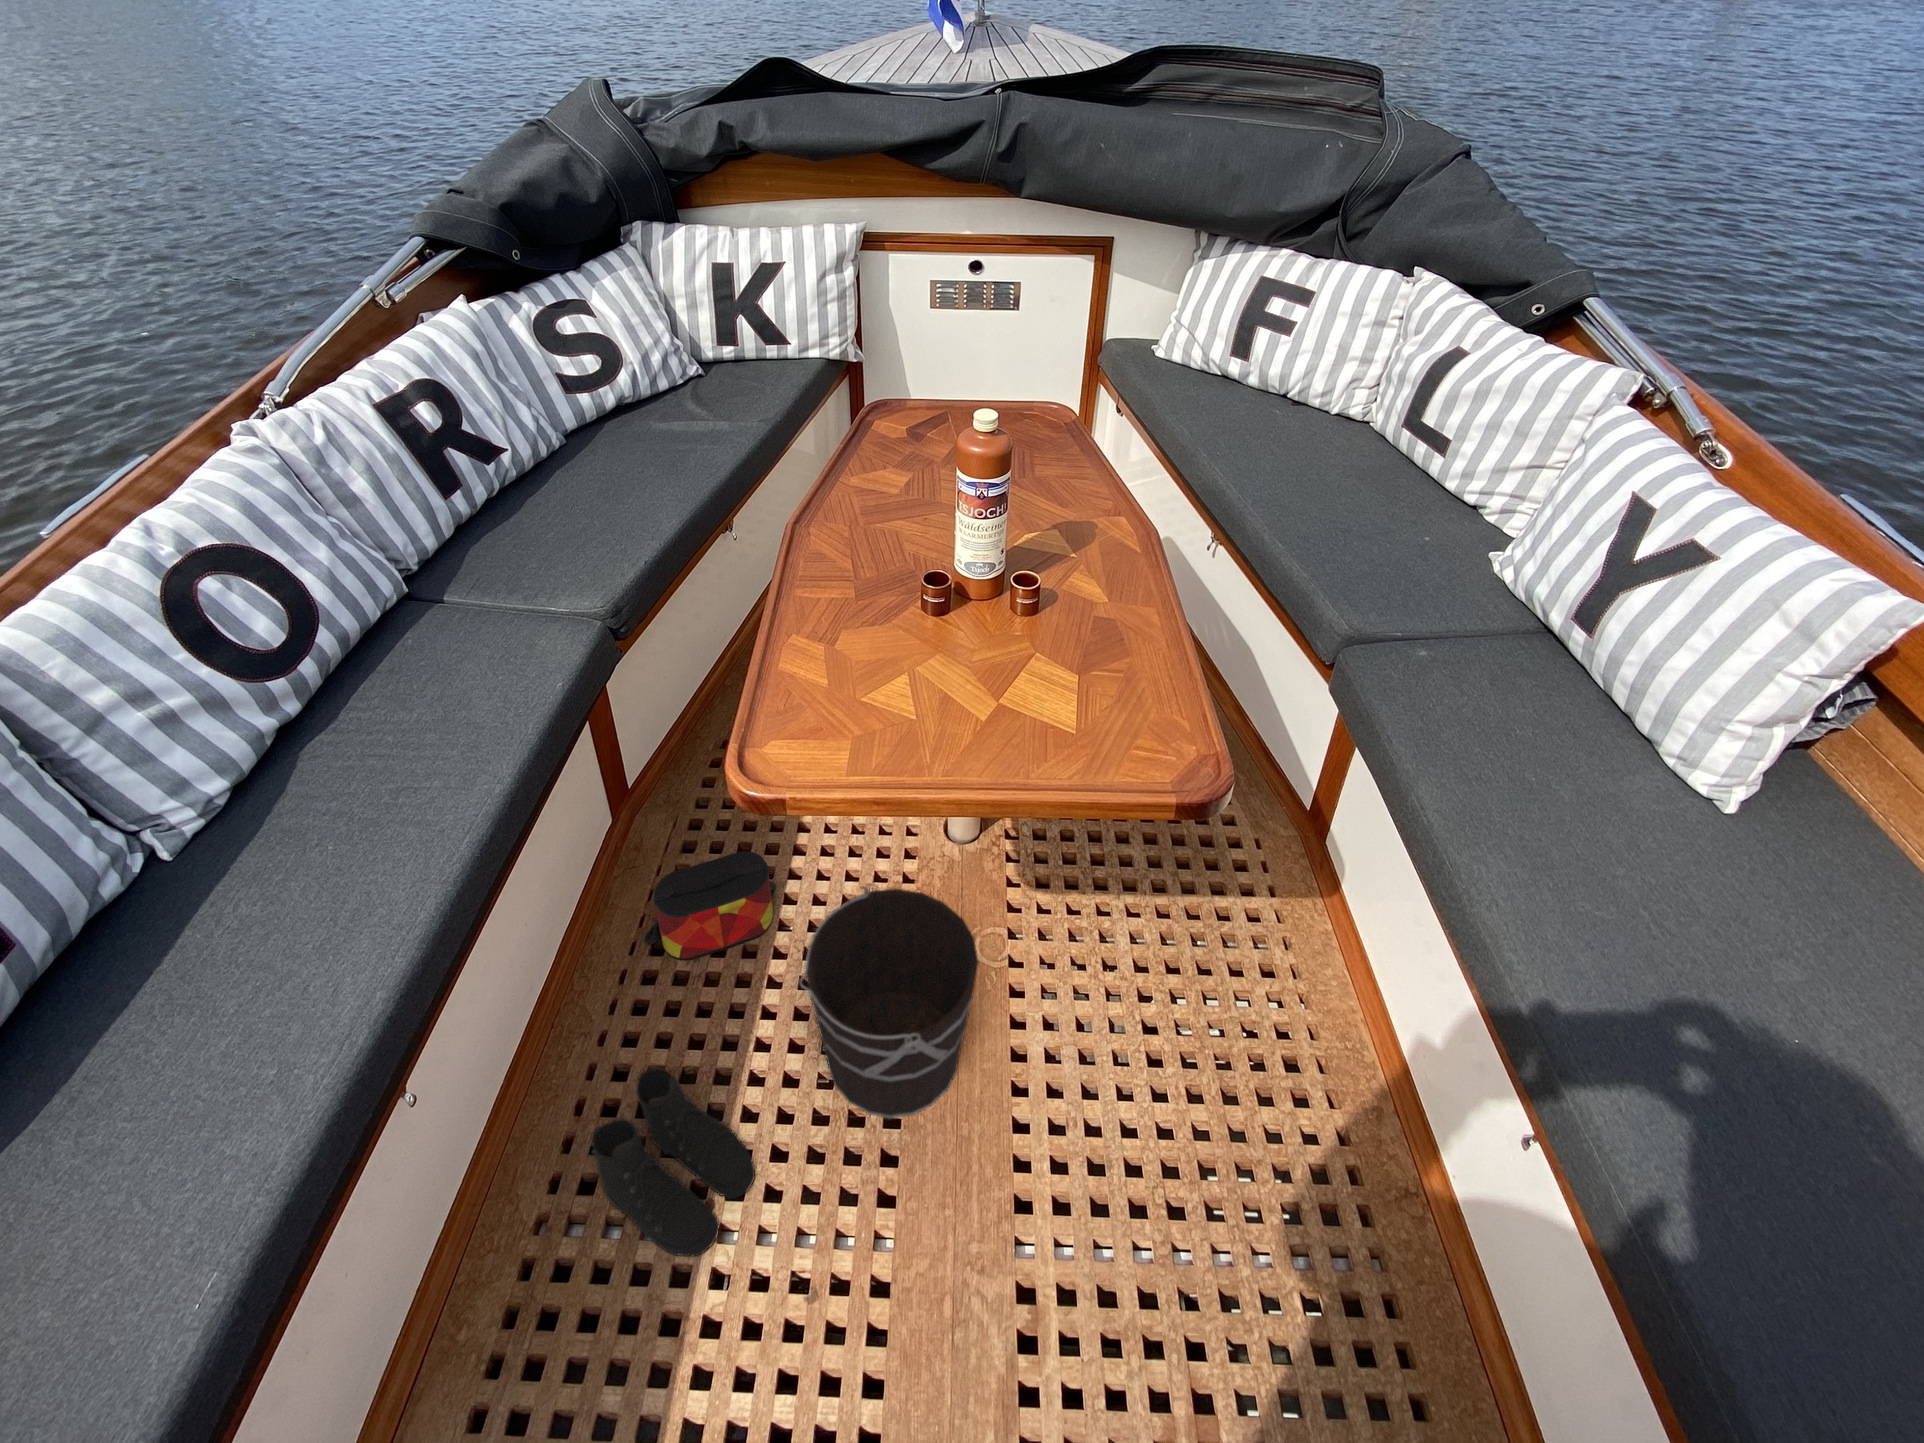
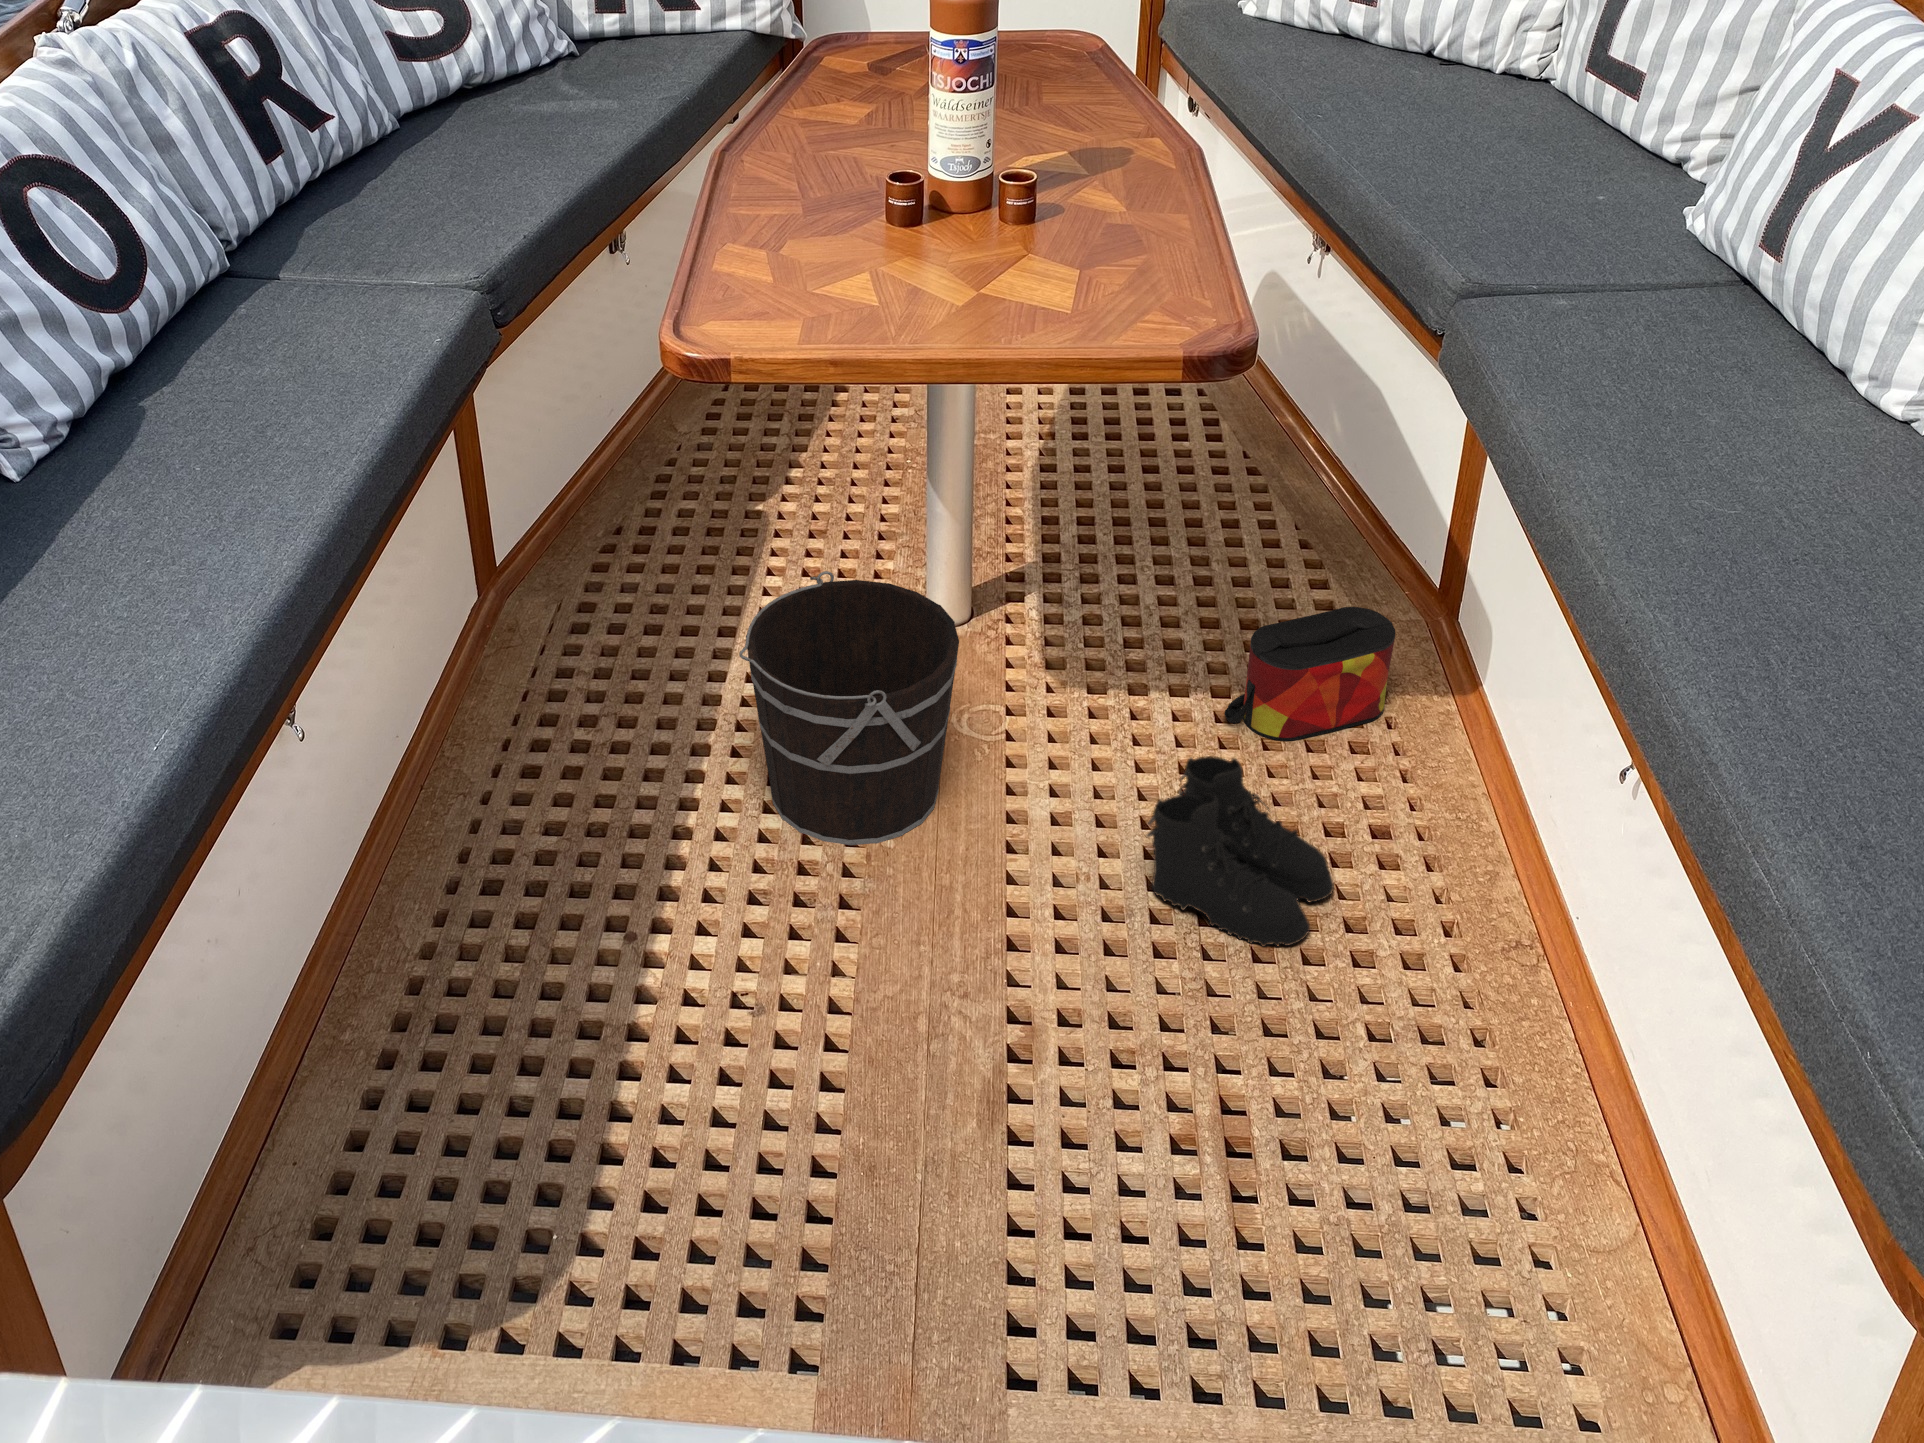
bag: present [645,851,776,960] -> present [1224,607,1395,741]
boots: present [591,1068,755,1256] -> present [1146,756,1334,946]

